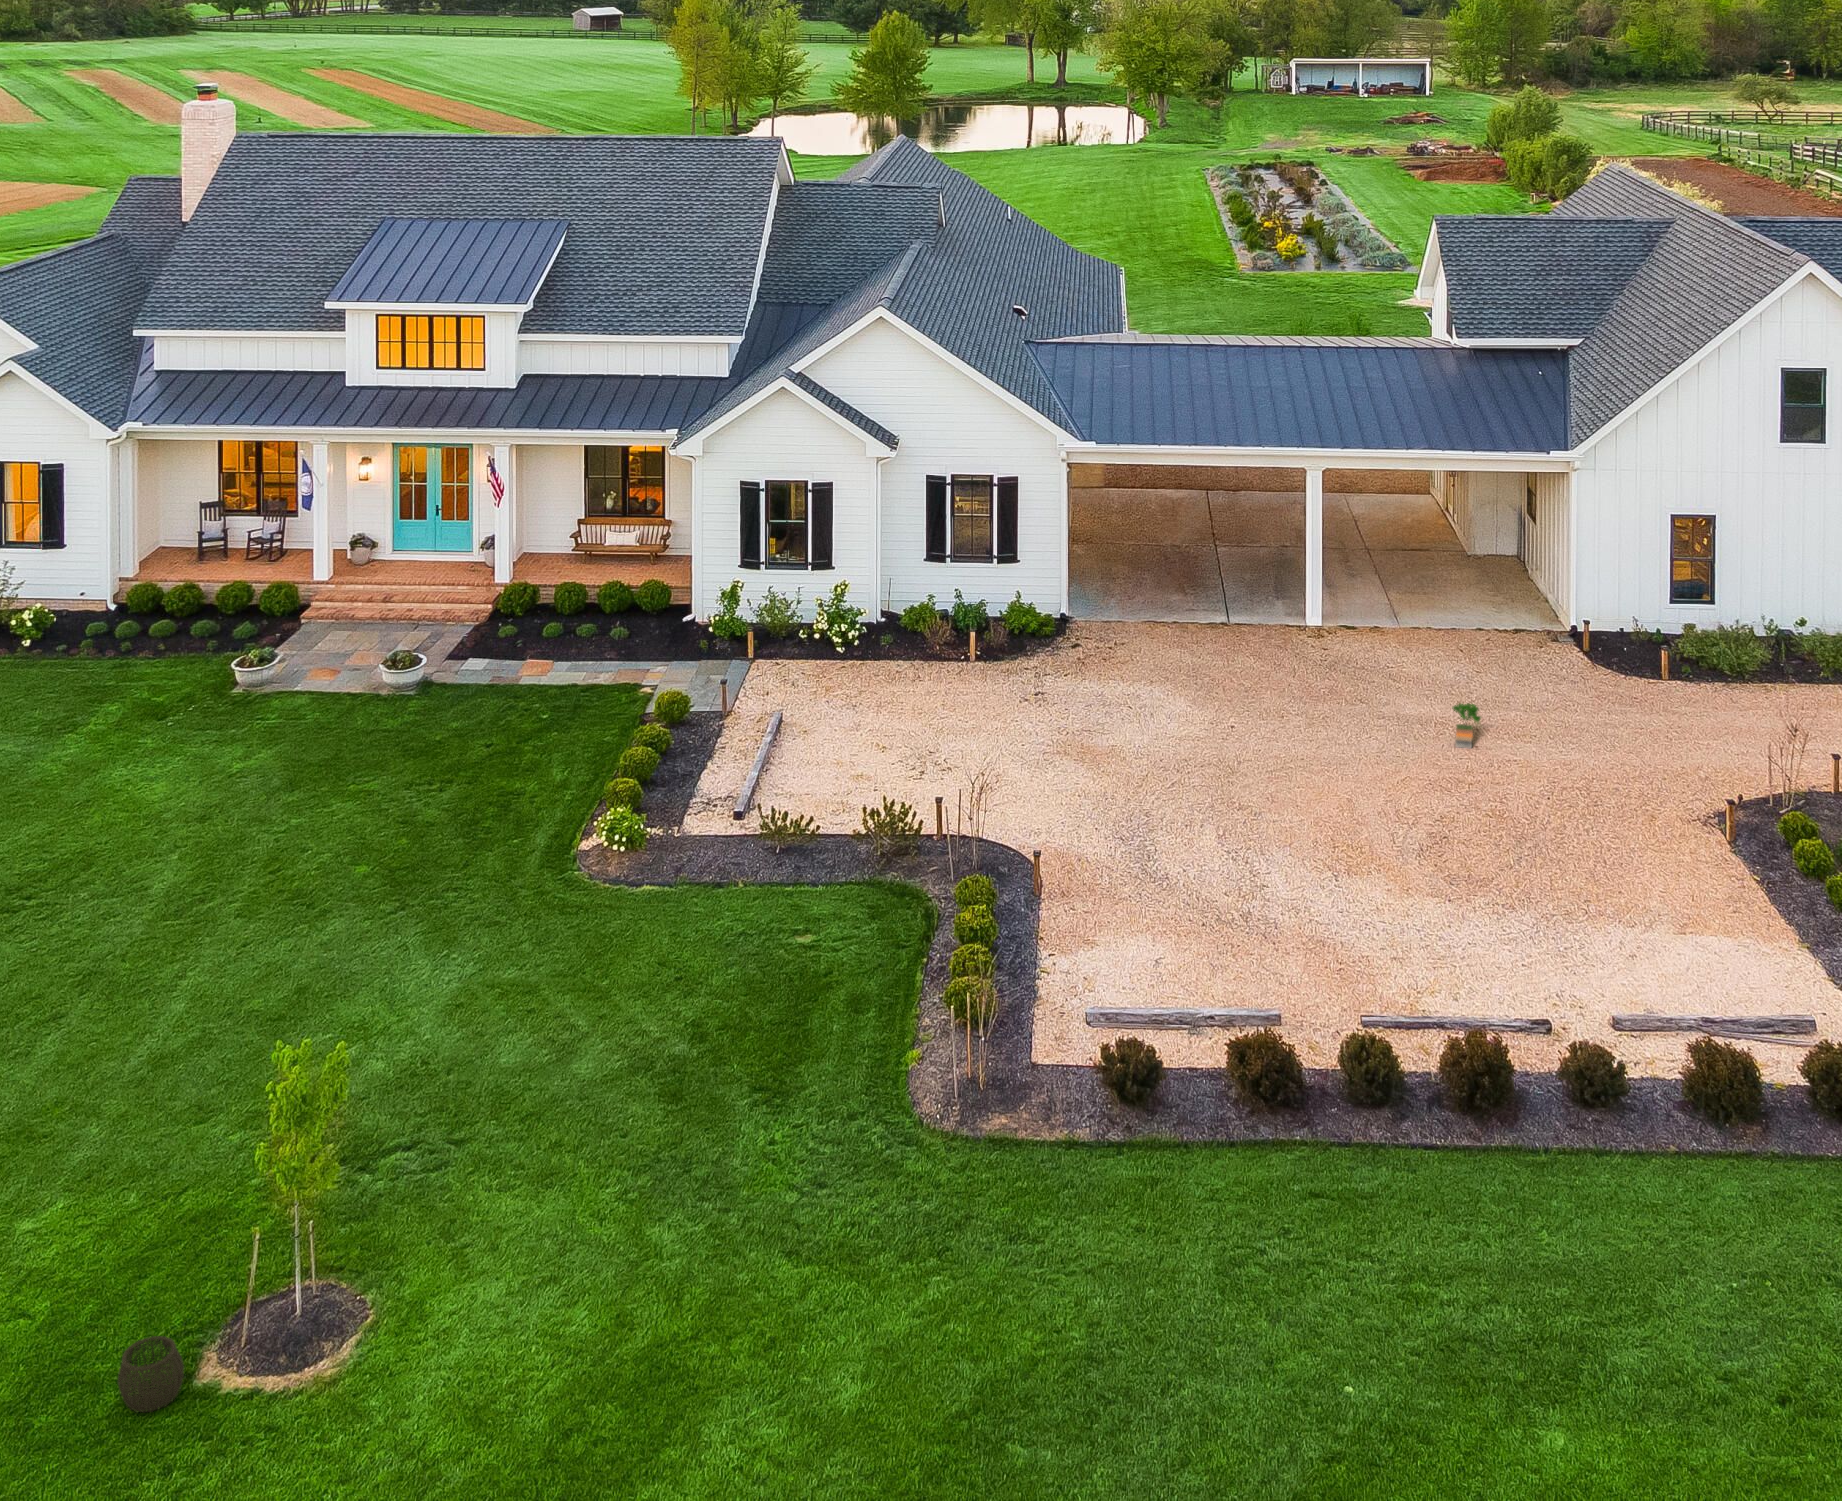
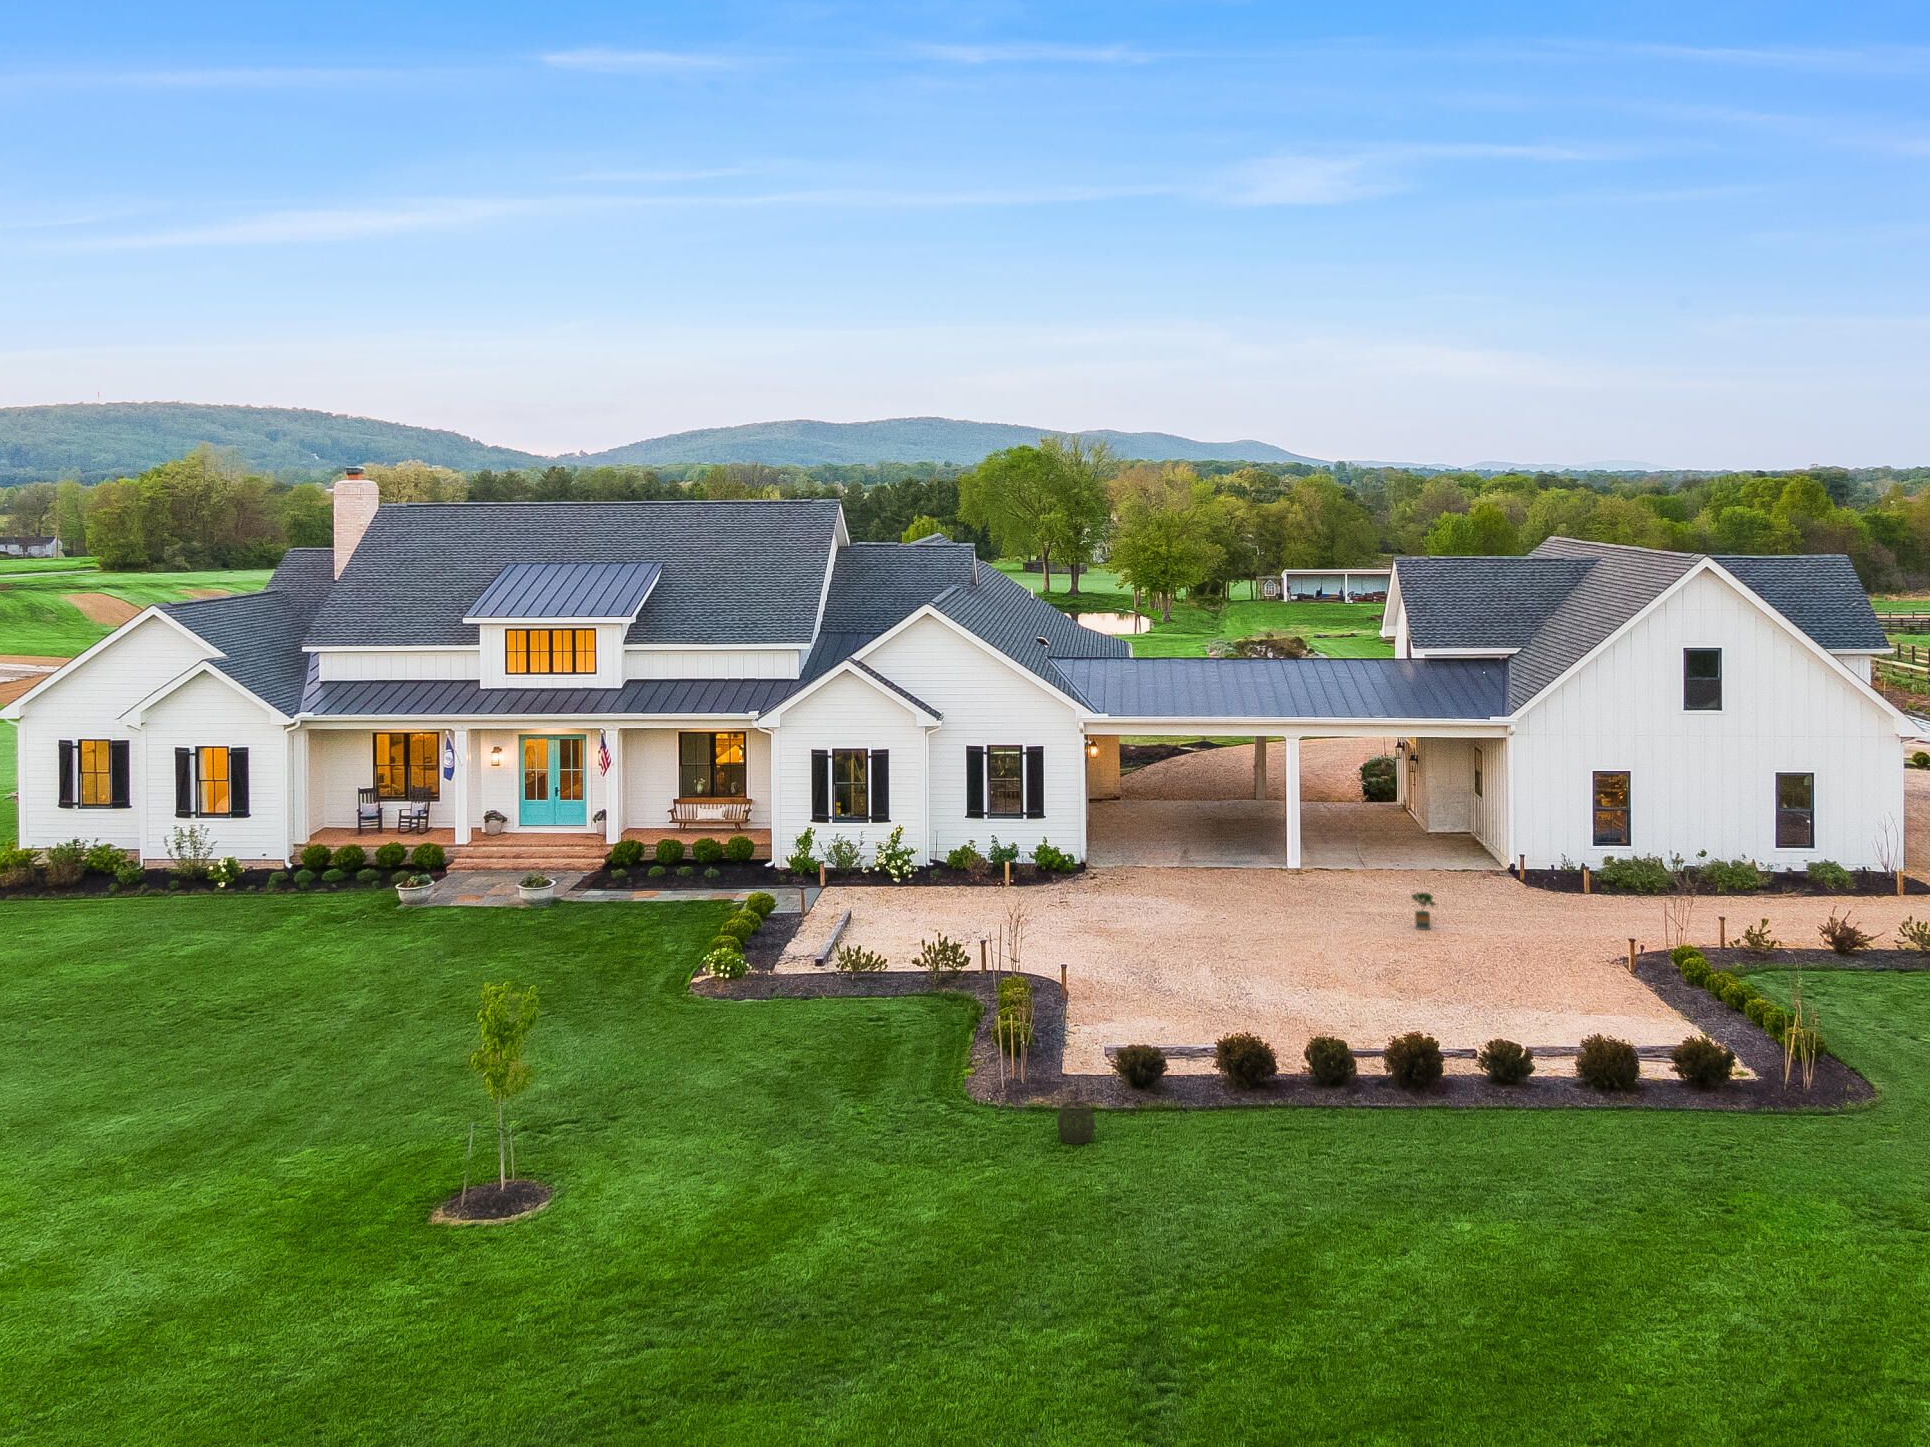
woven basket: present [118,1336,184,1412] -> present [1057,1101,1095,1144]

